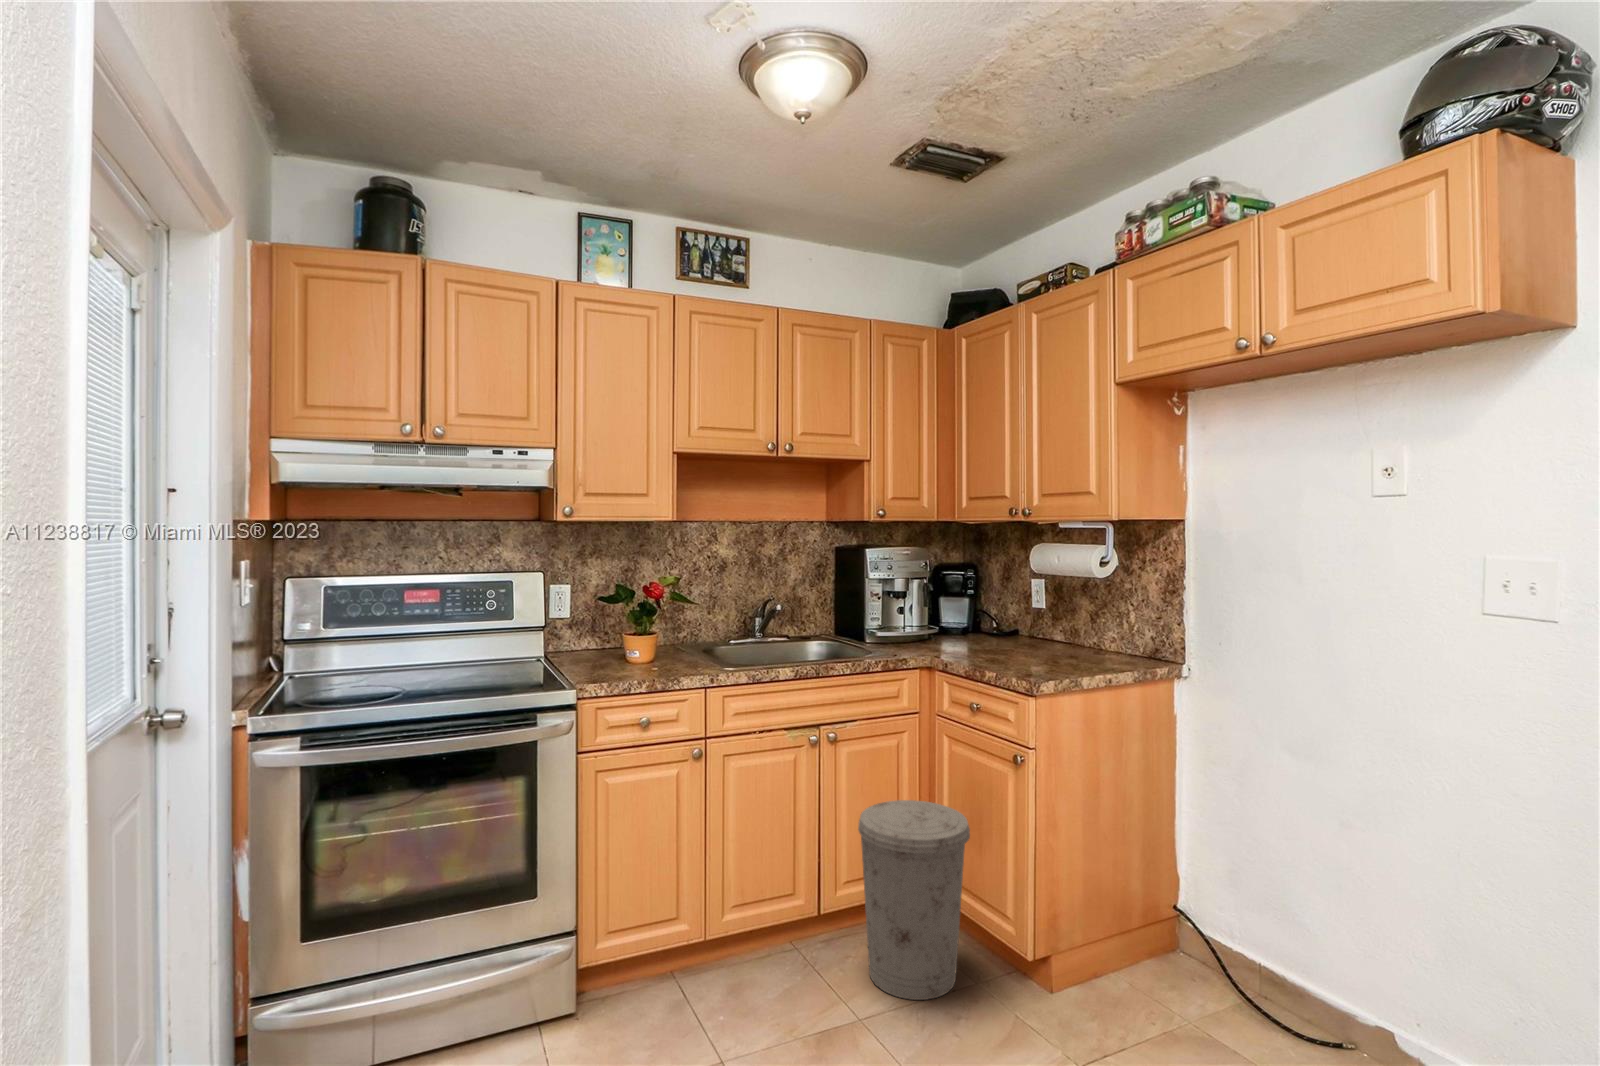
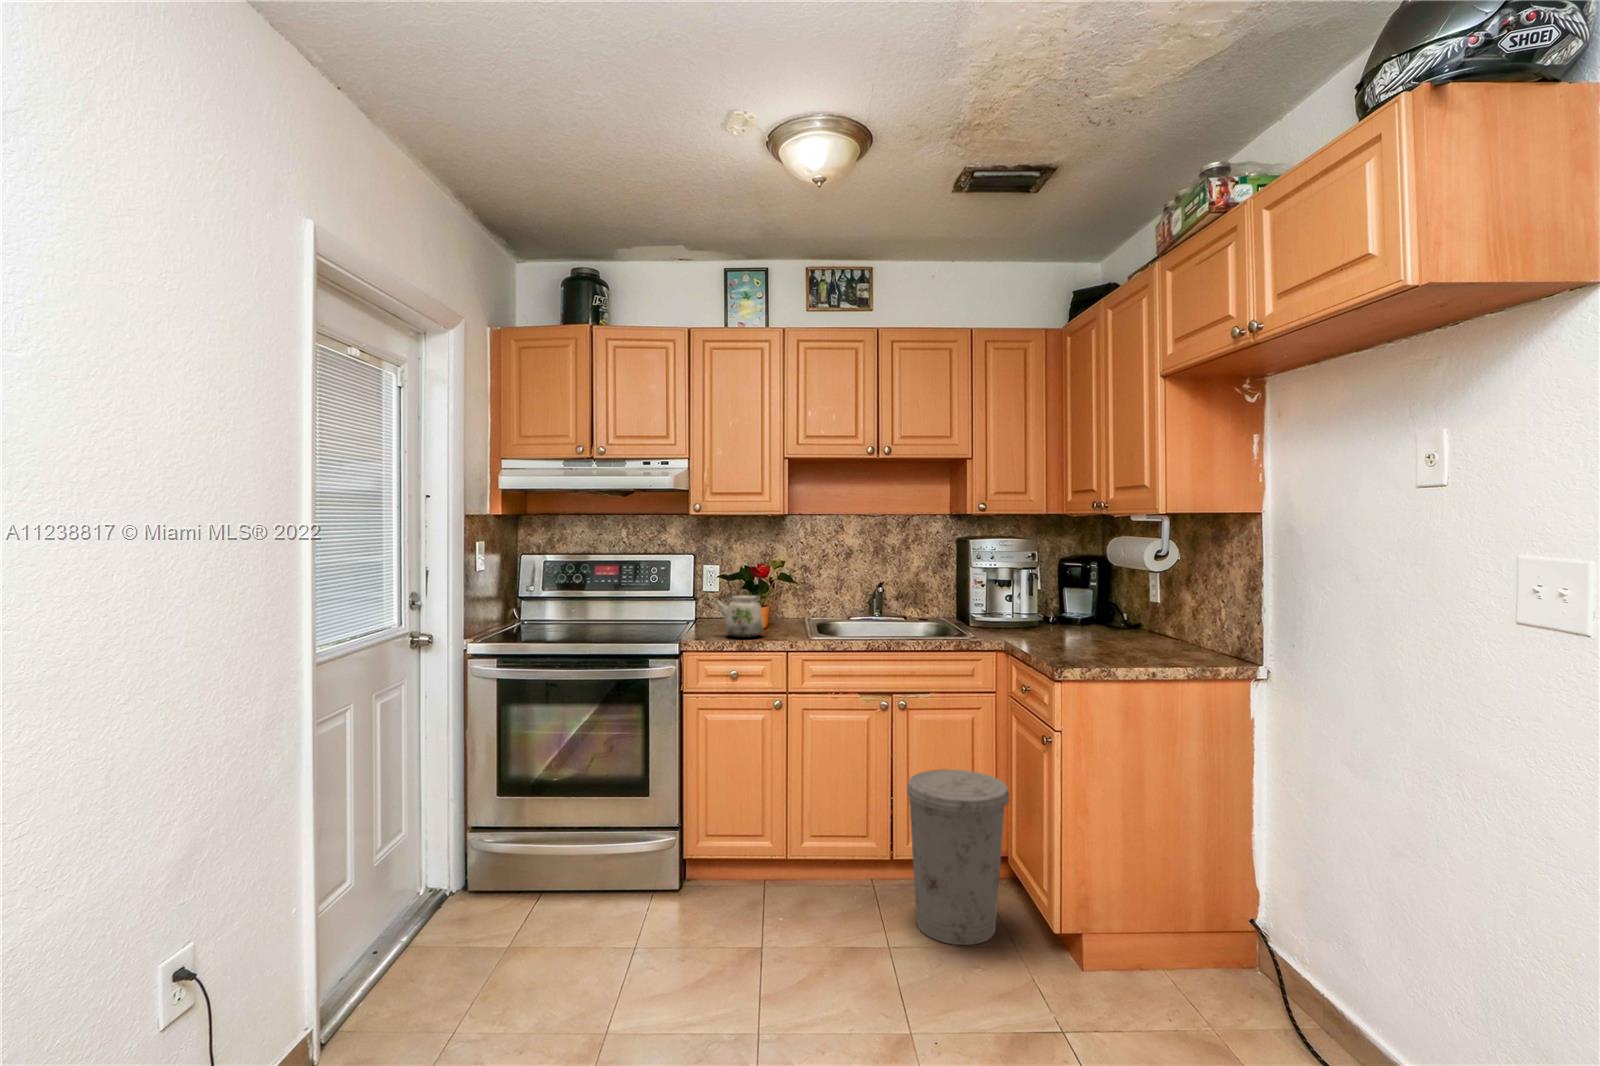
kettle: none [597,592,663,673] -> present [714,573,763,638]

